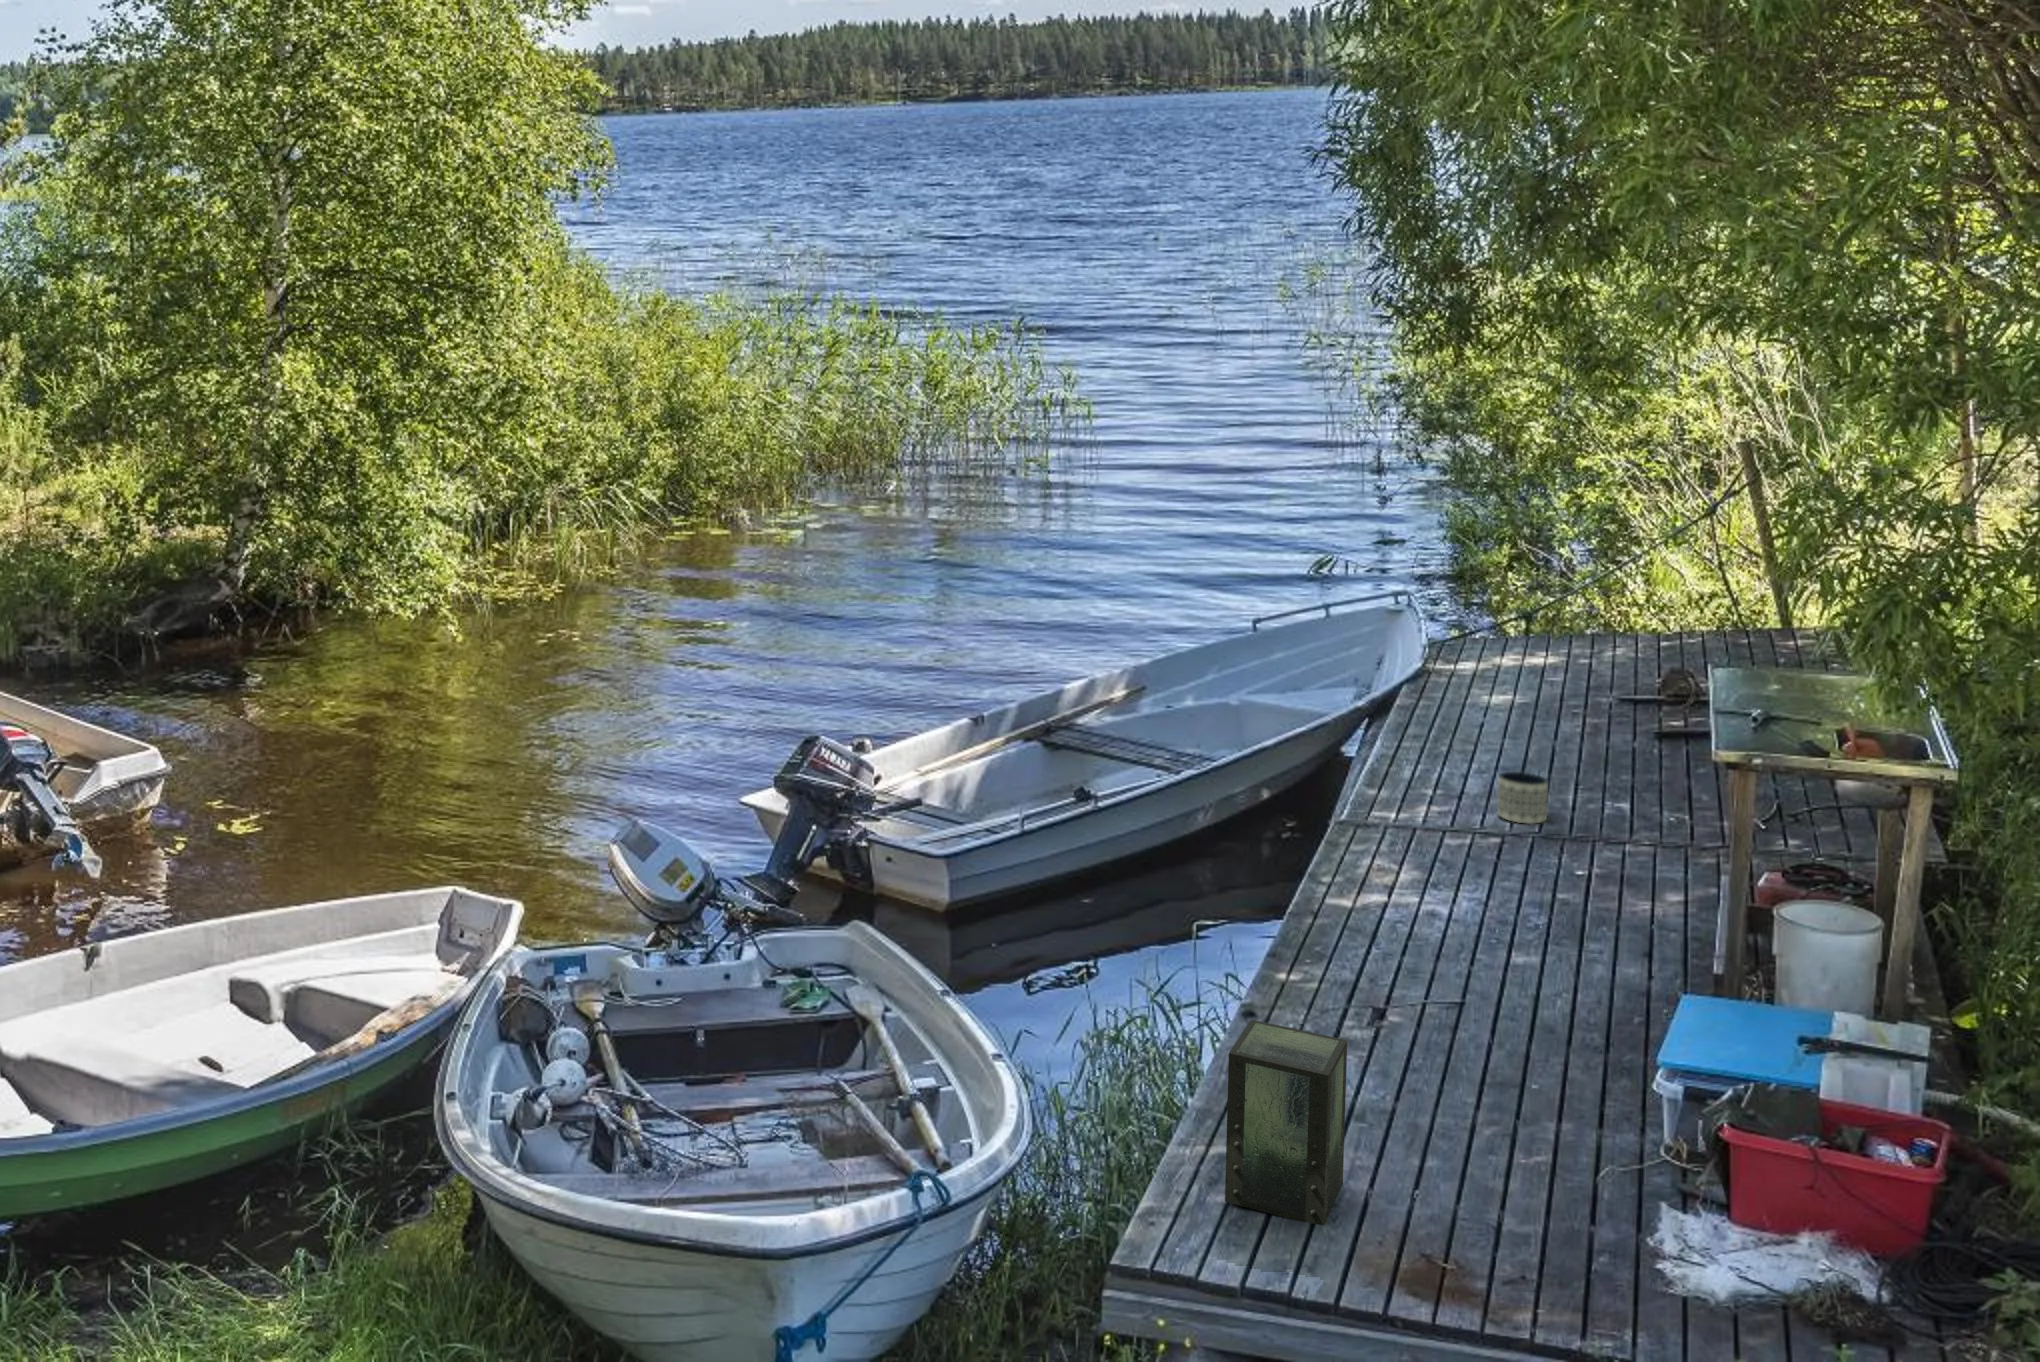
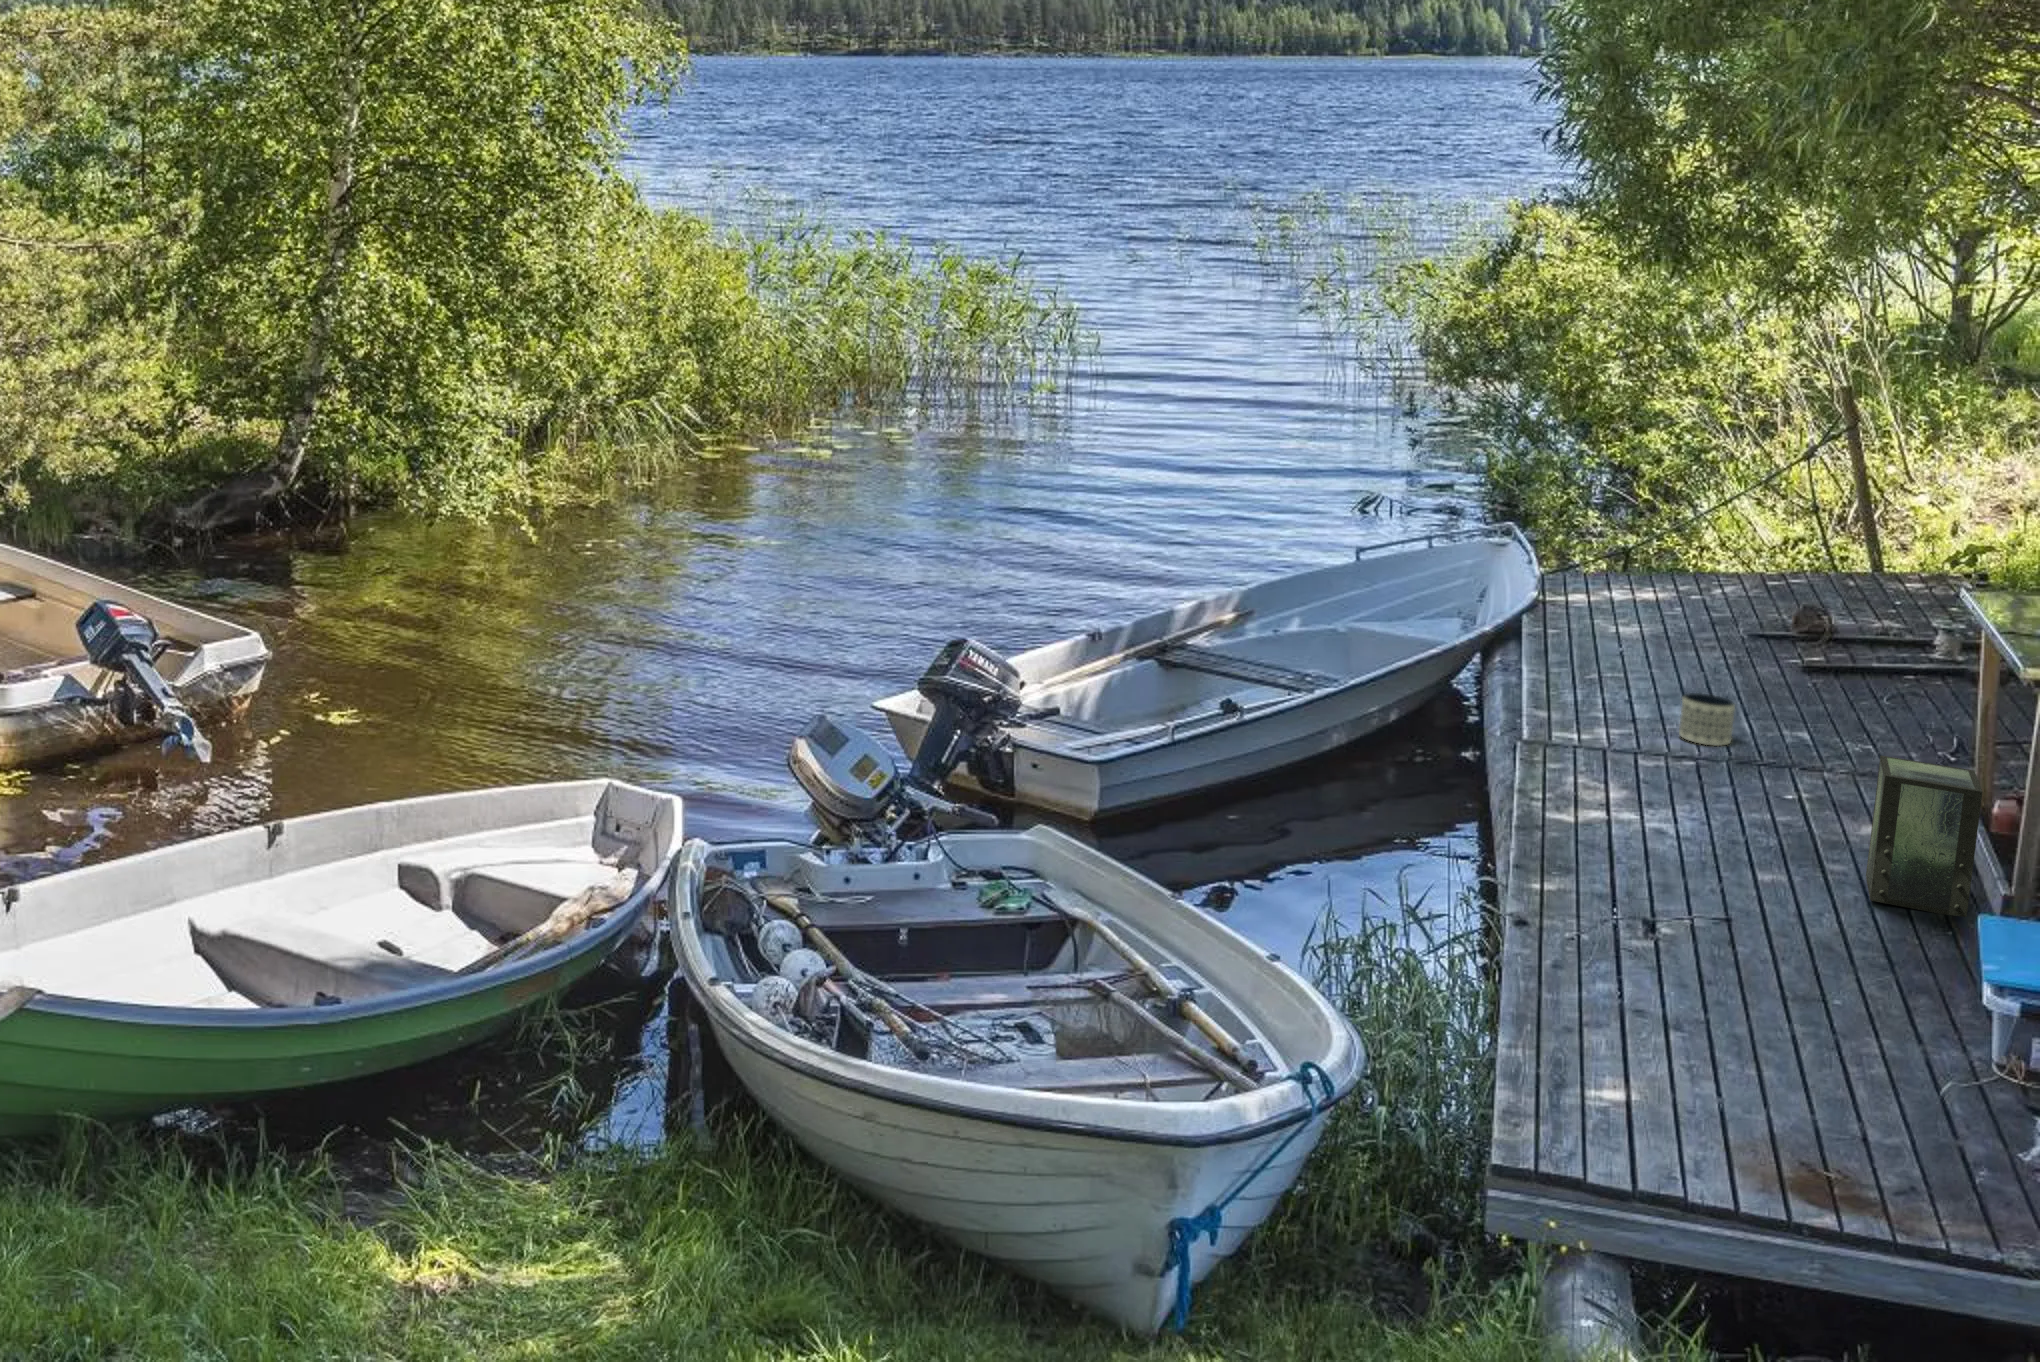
storage box: present [1225,1020,1347,1225] -> present [1866,756,1982,917]

